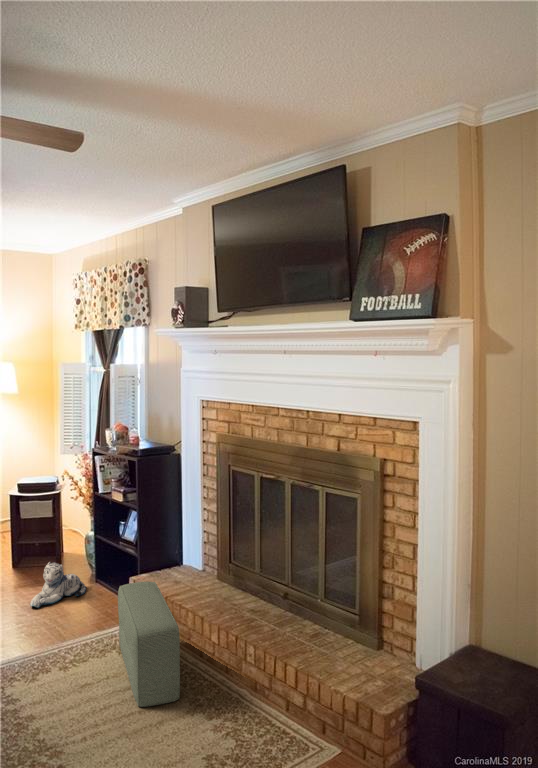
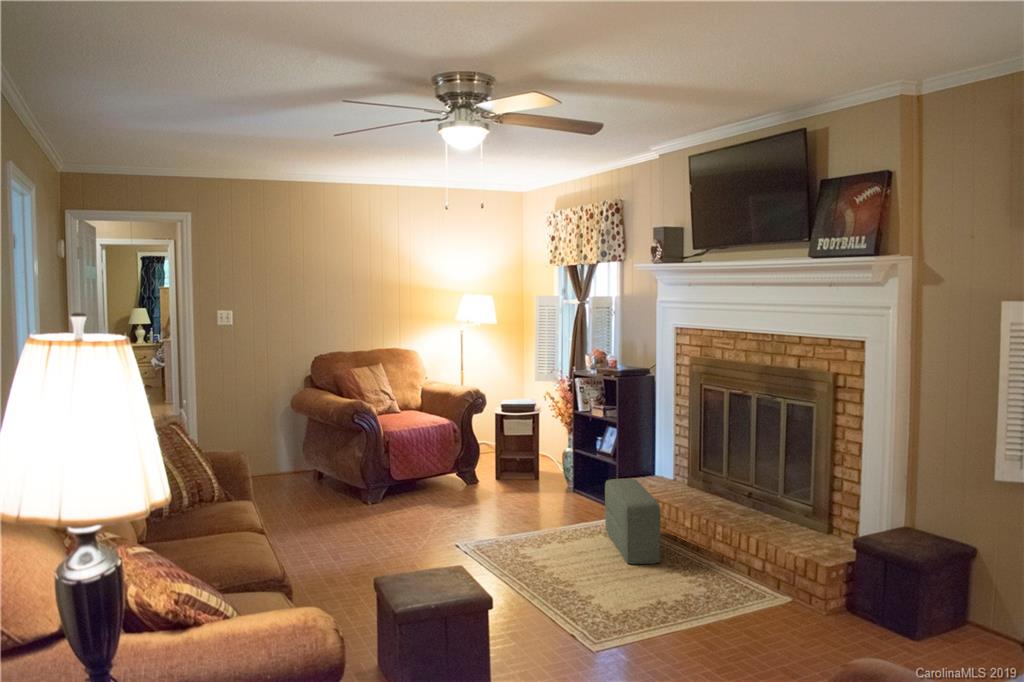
plush toy: present [30,562,86,608] -> none [523,468,568,505]

